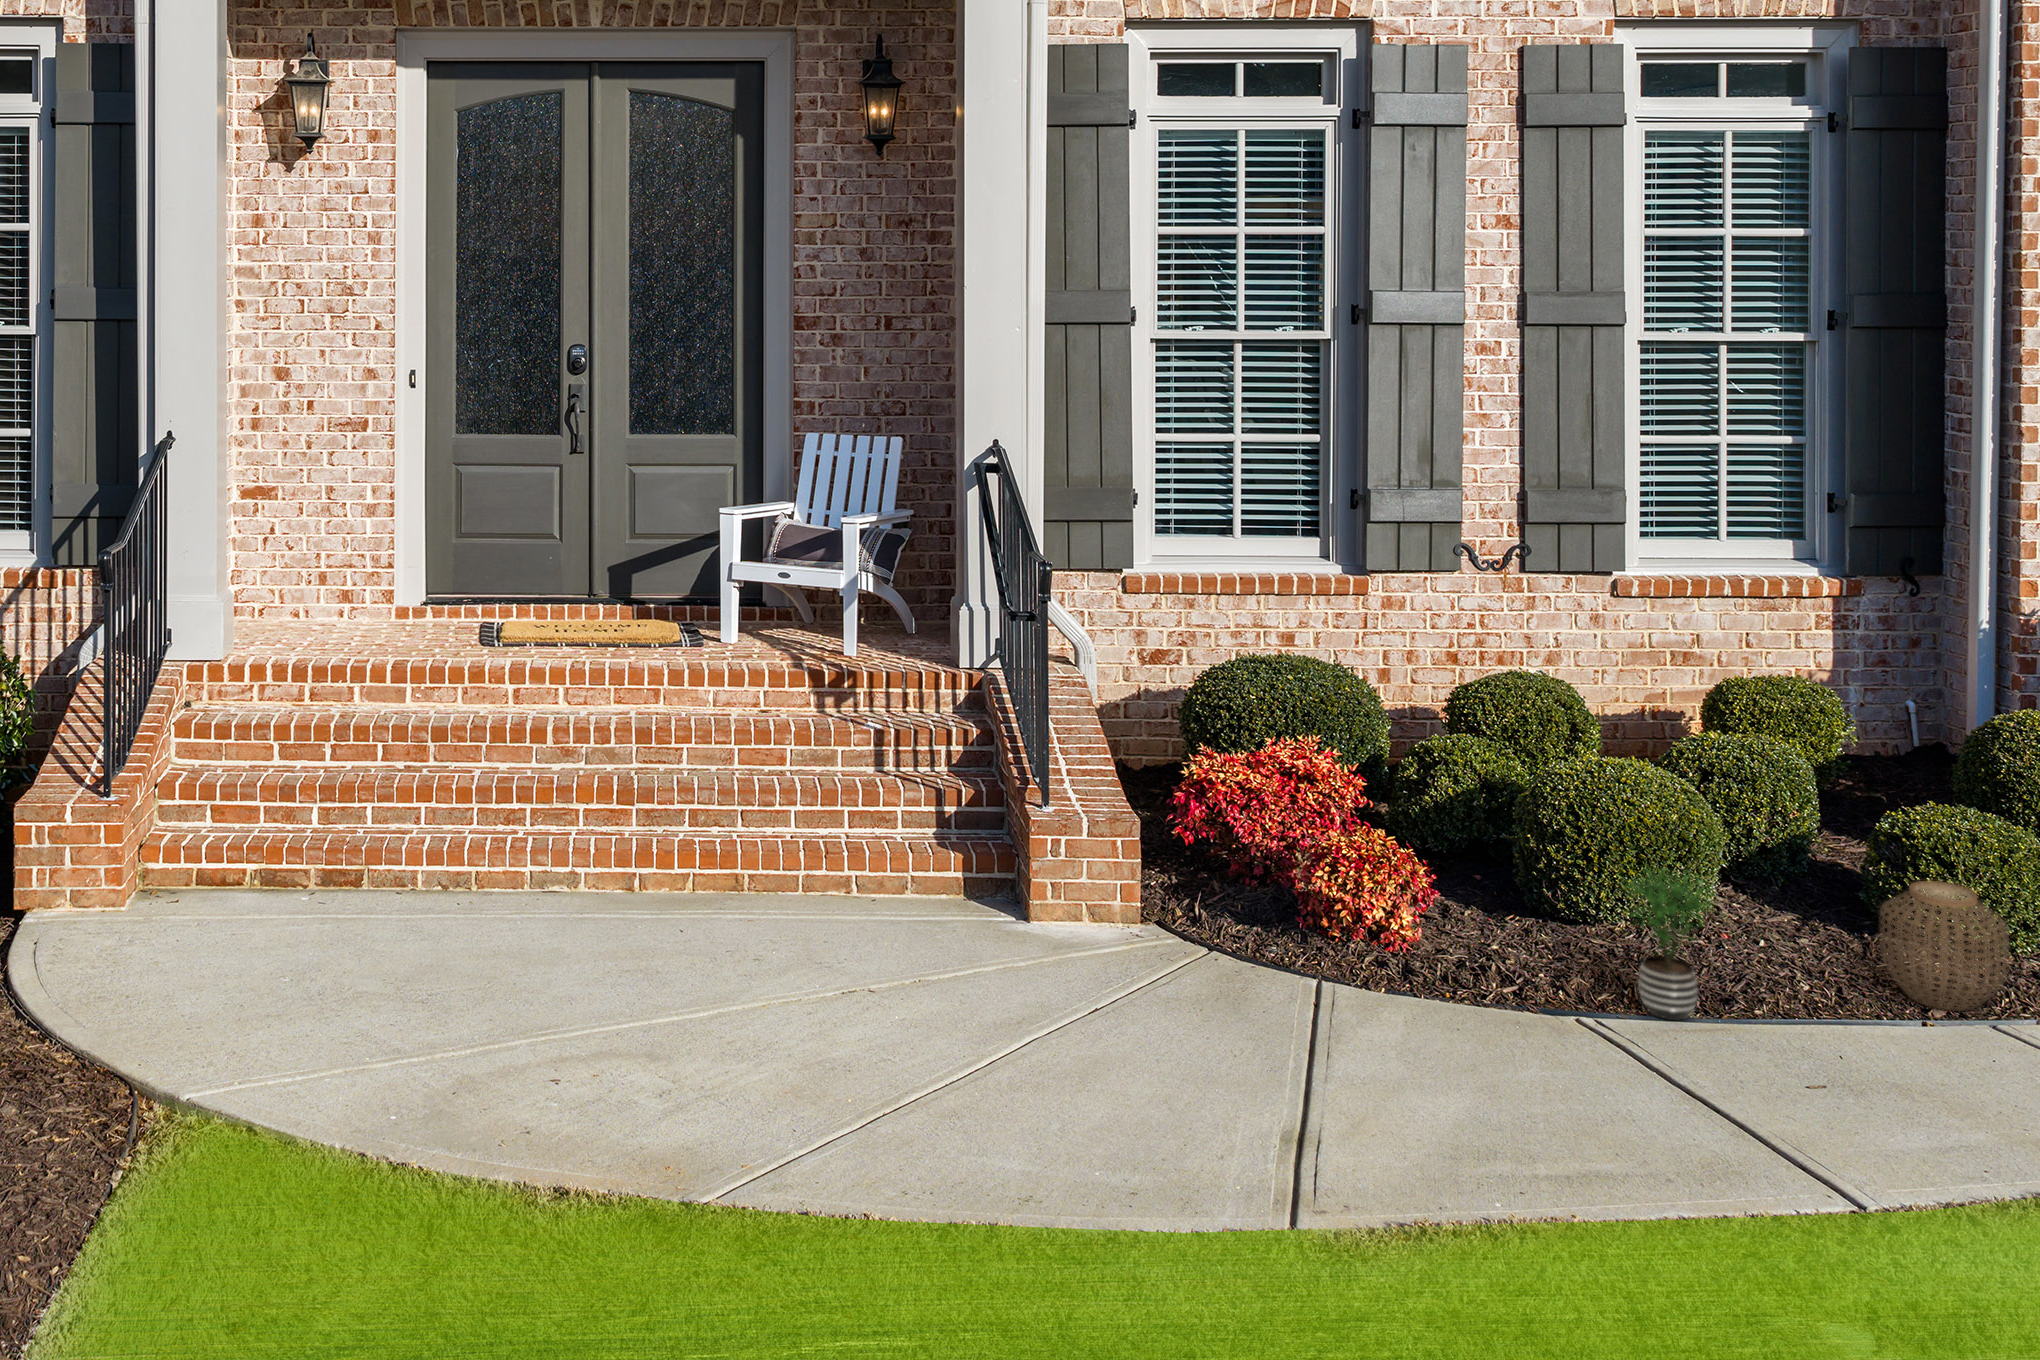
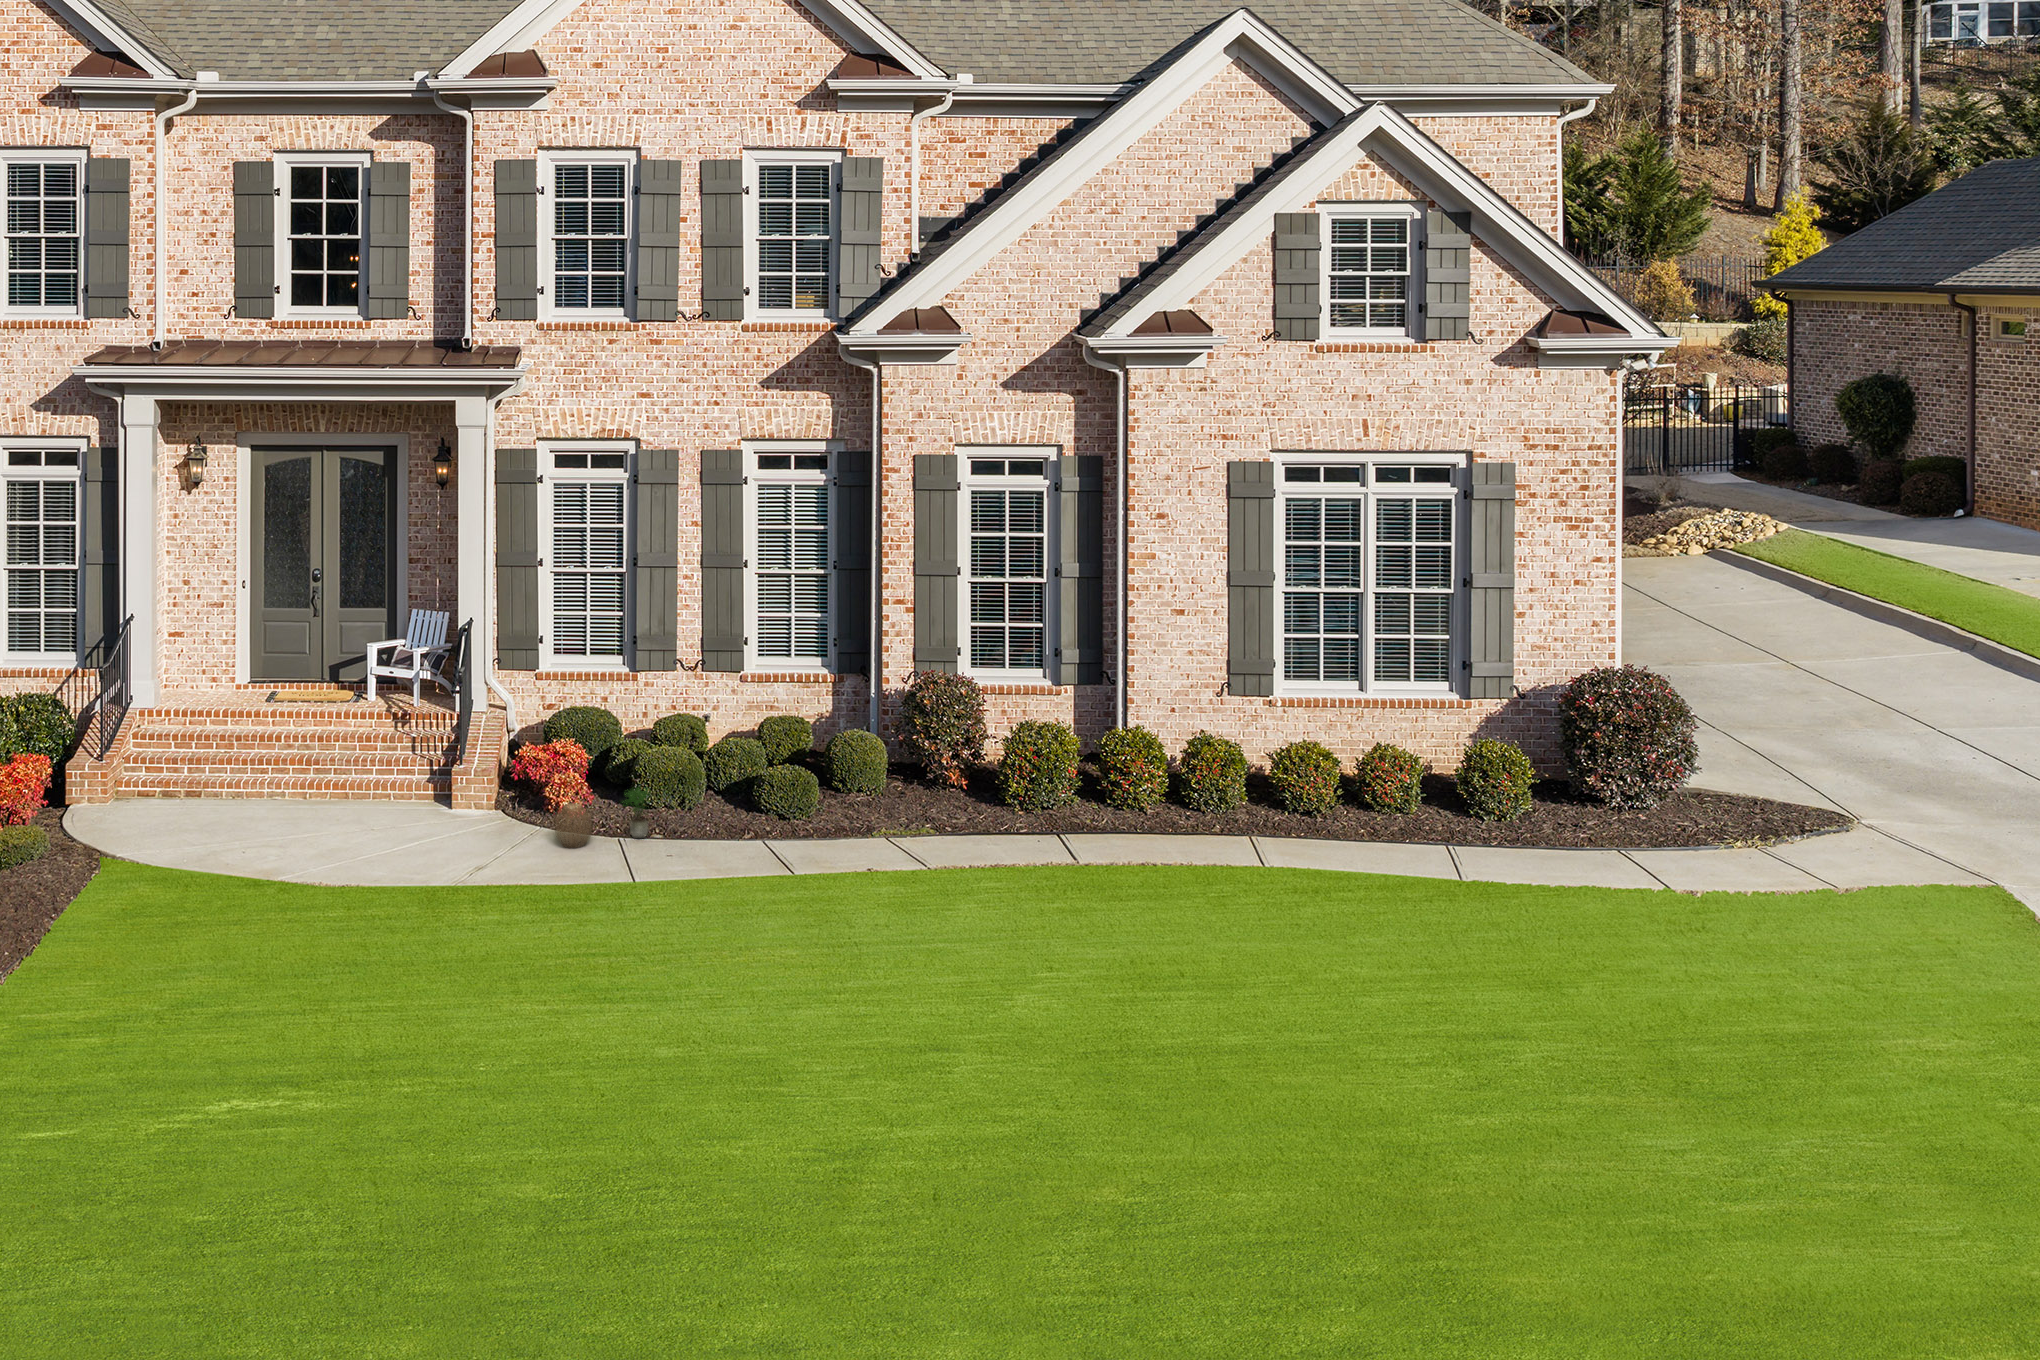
woven basket: present [1880,881,2009,1011] -> present [554,803,592,848]

